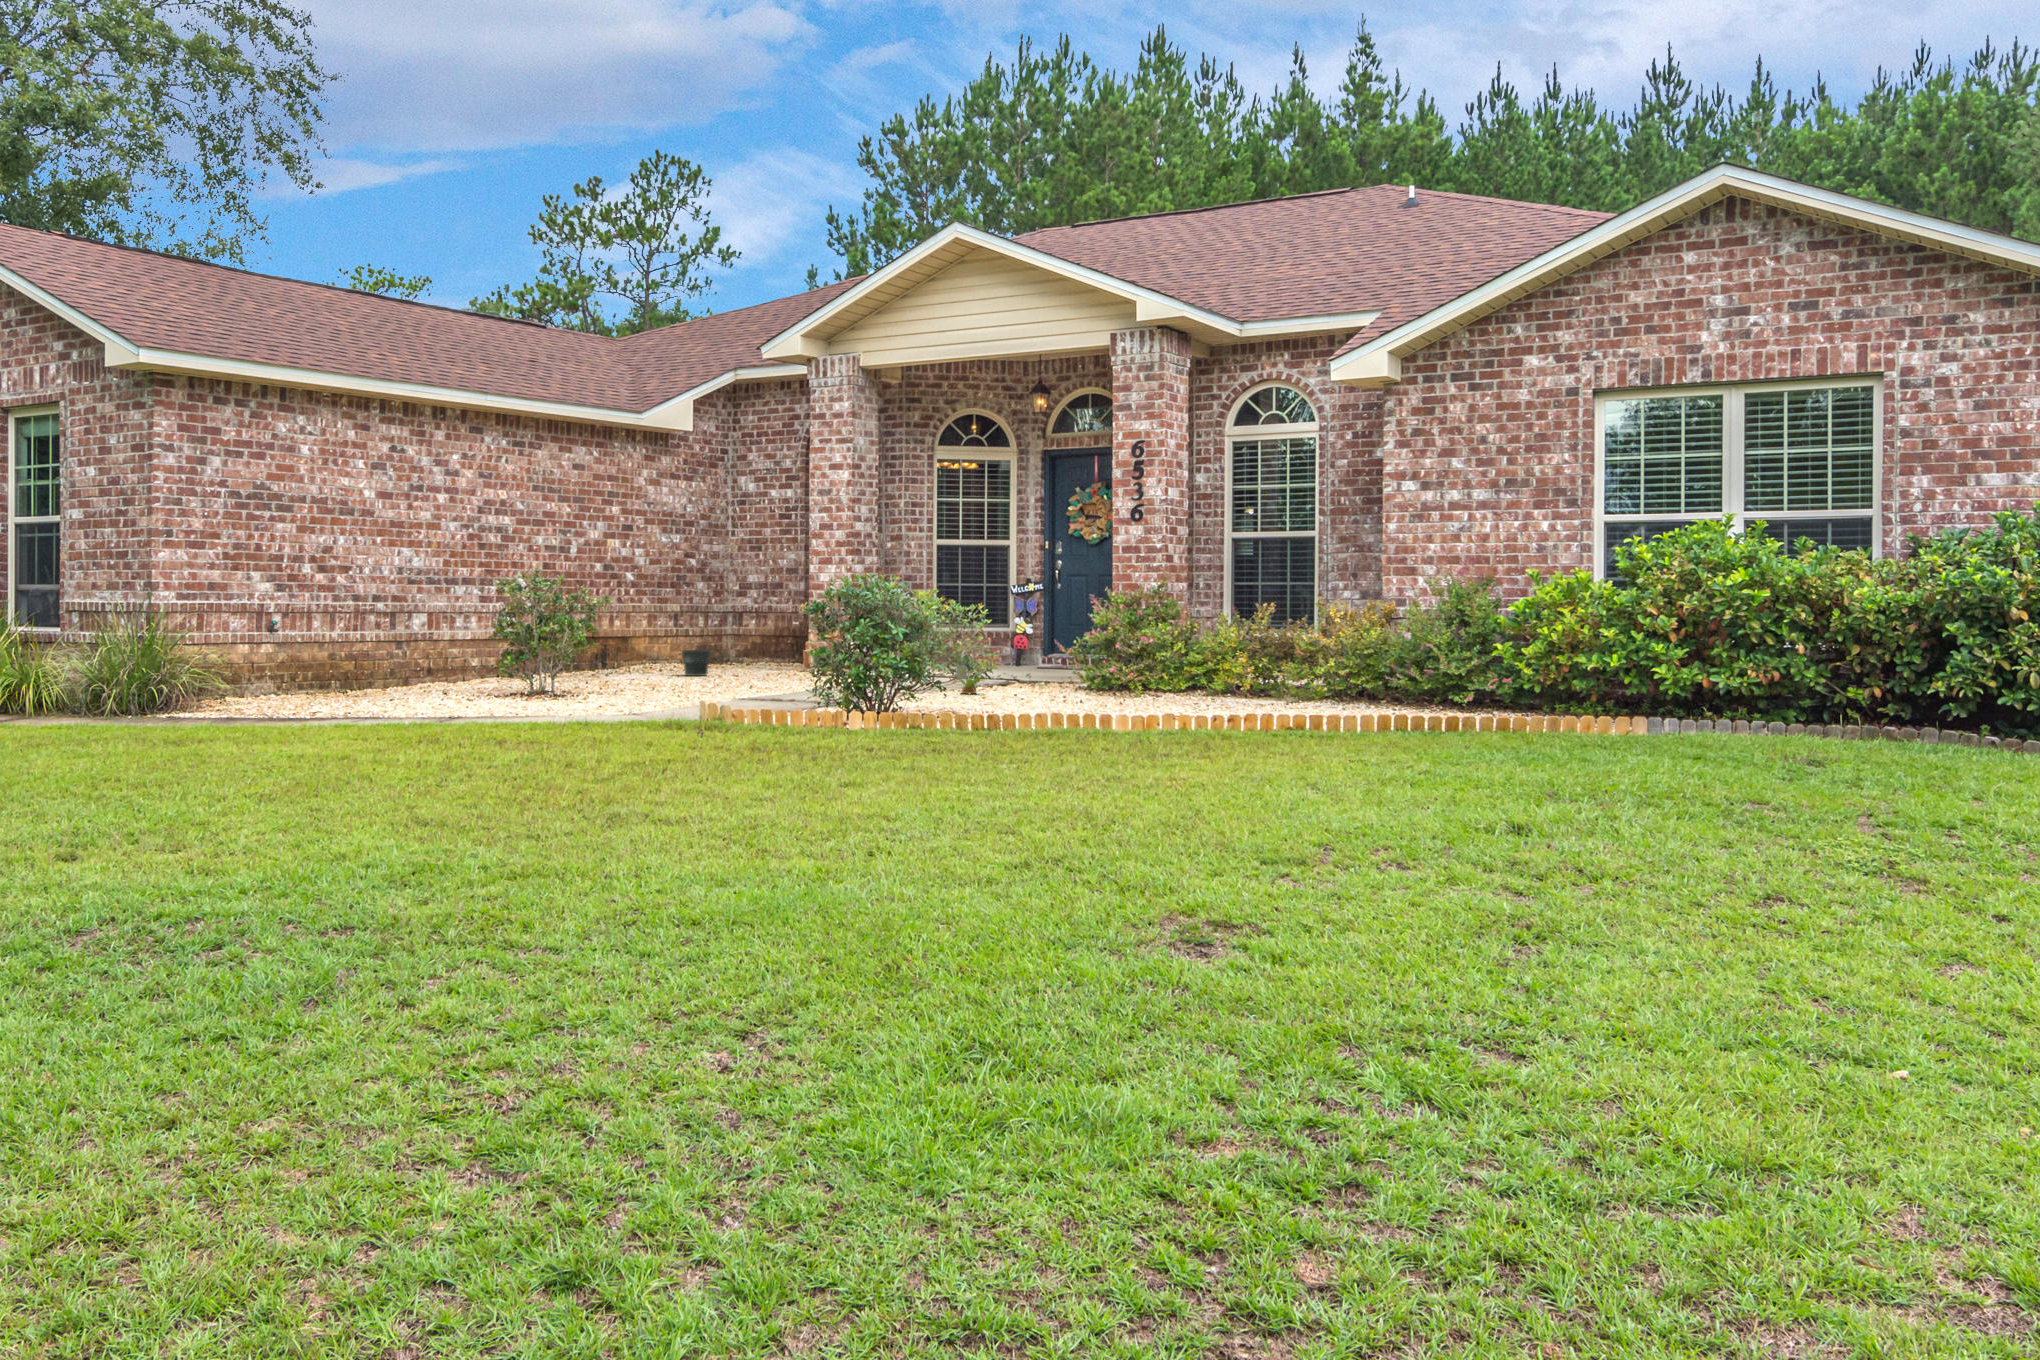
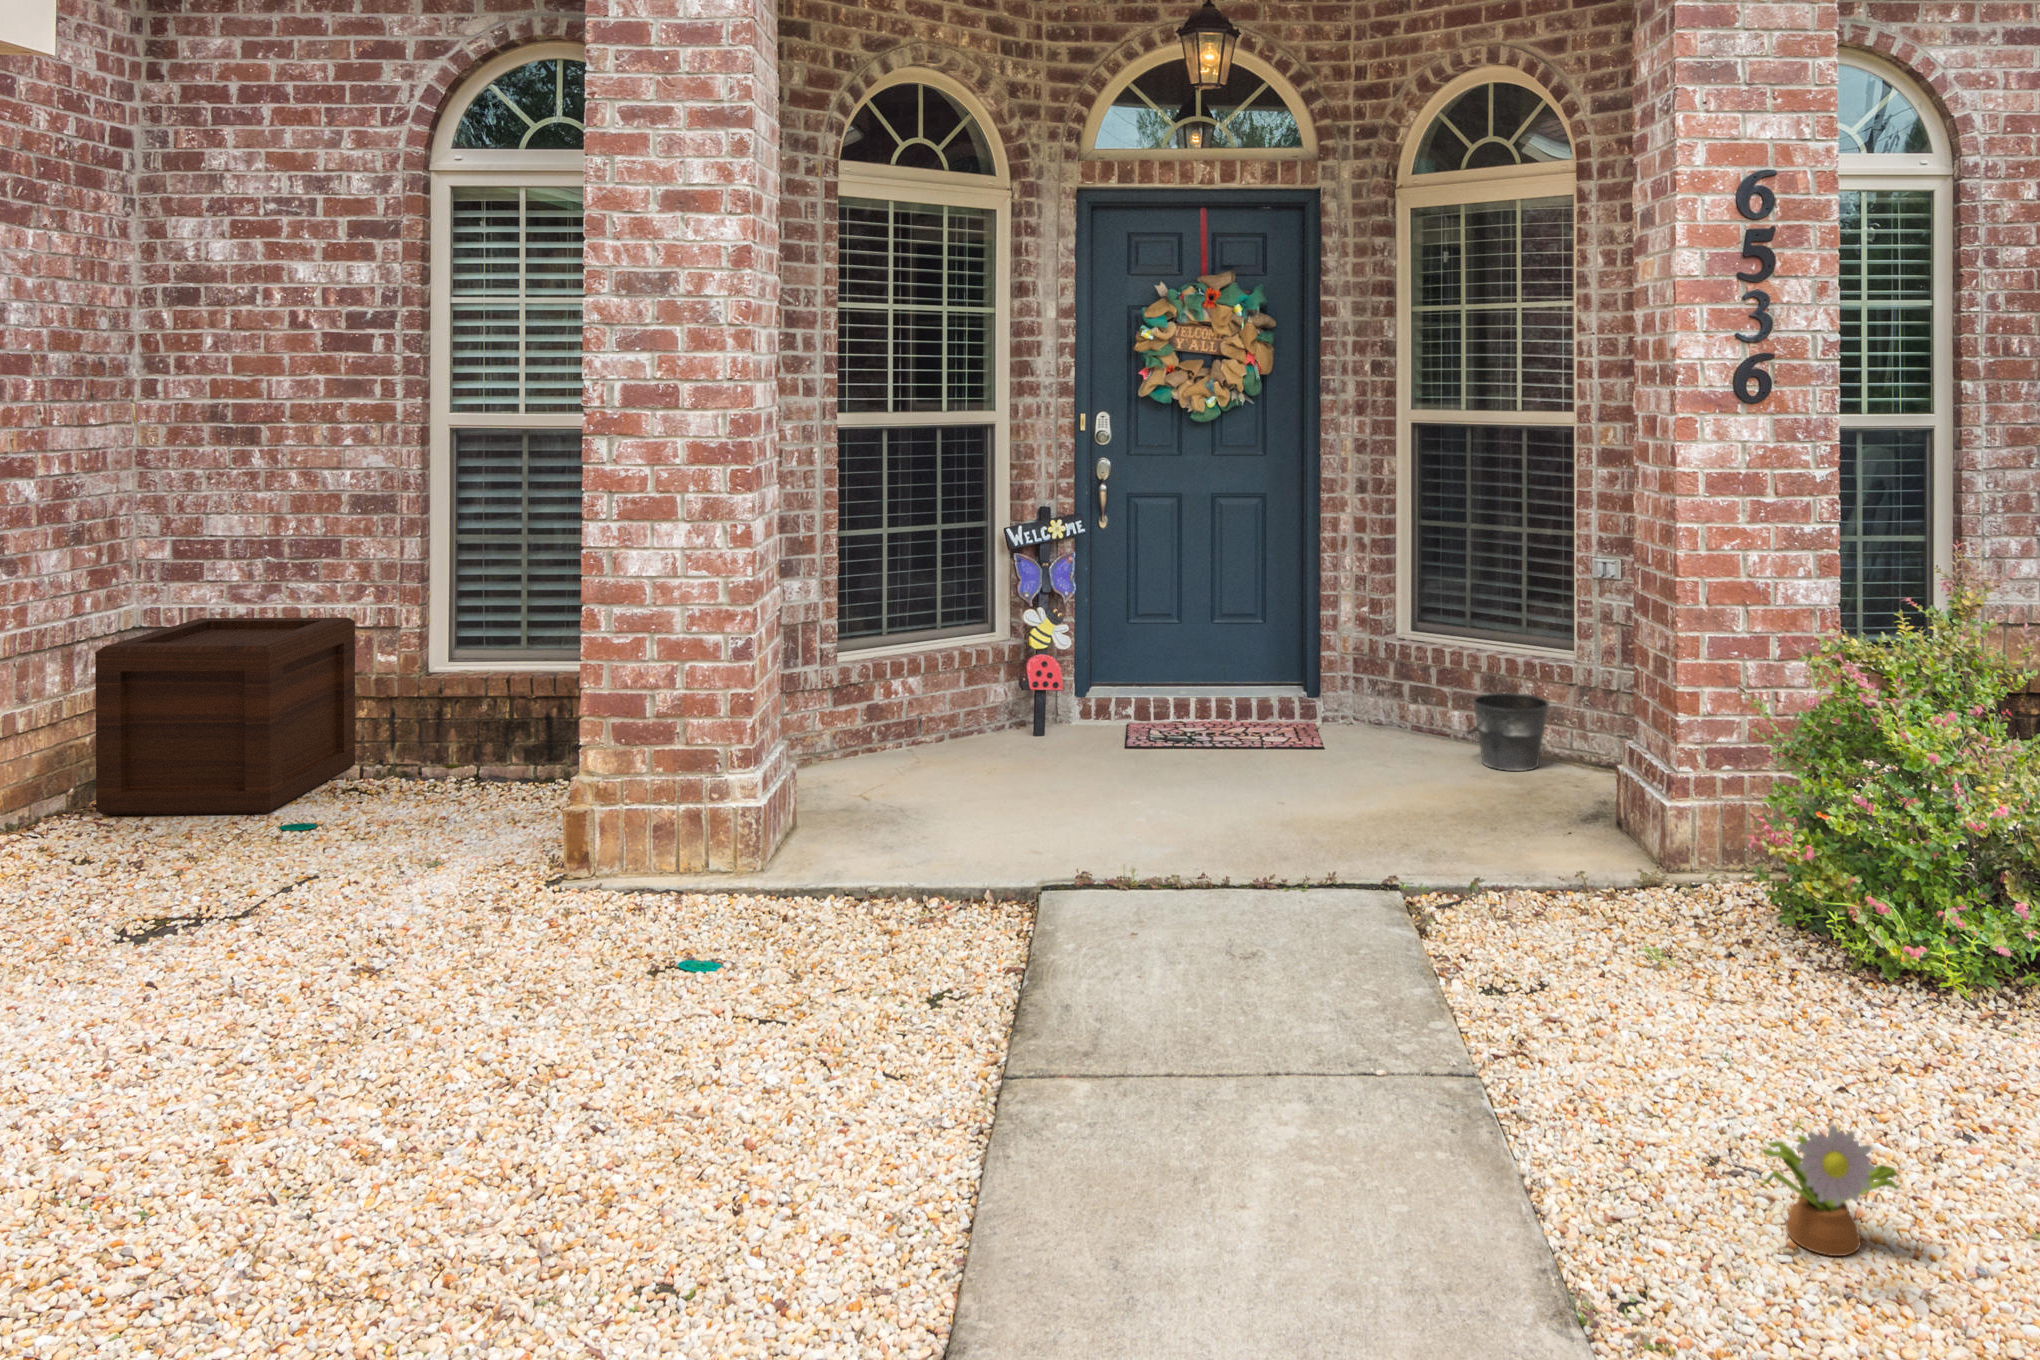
wooden crate: none [707,610,781,665] -> present [95,617,355,815]
bucket: present [679,650,712,676] -> present [1466,693,1549,771]

